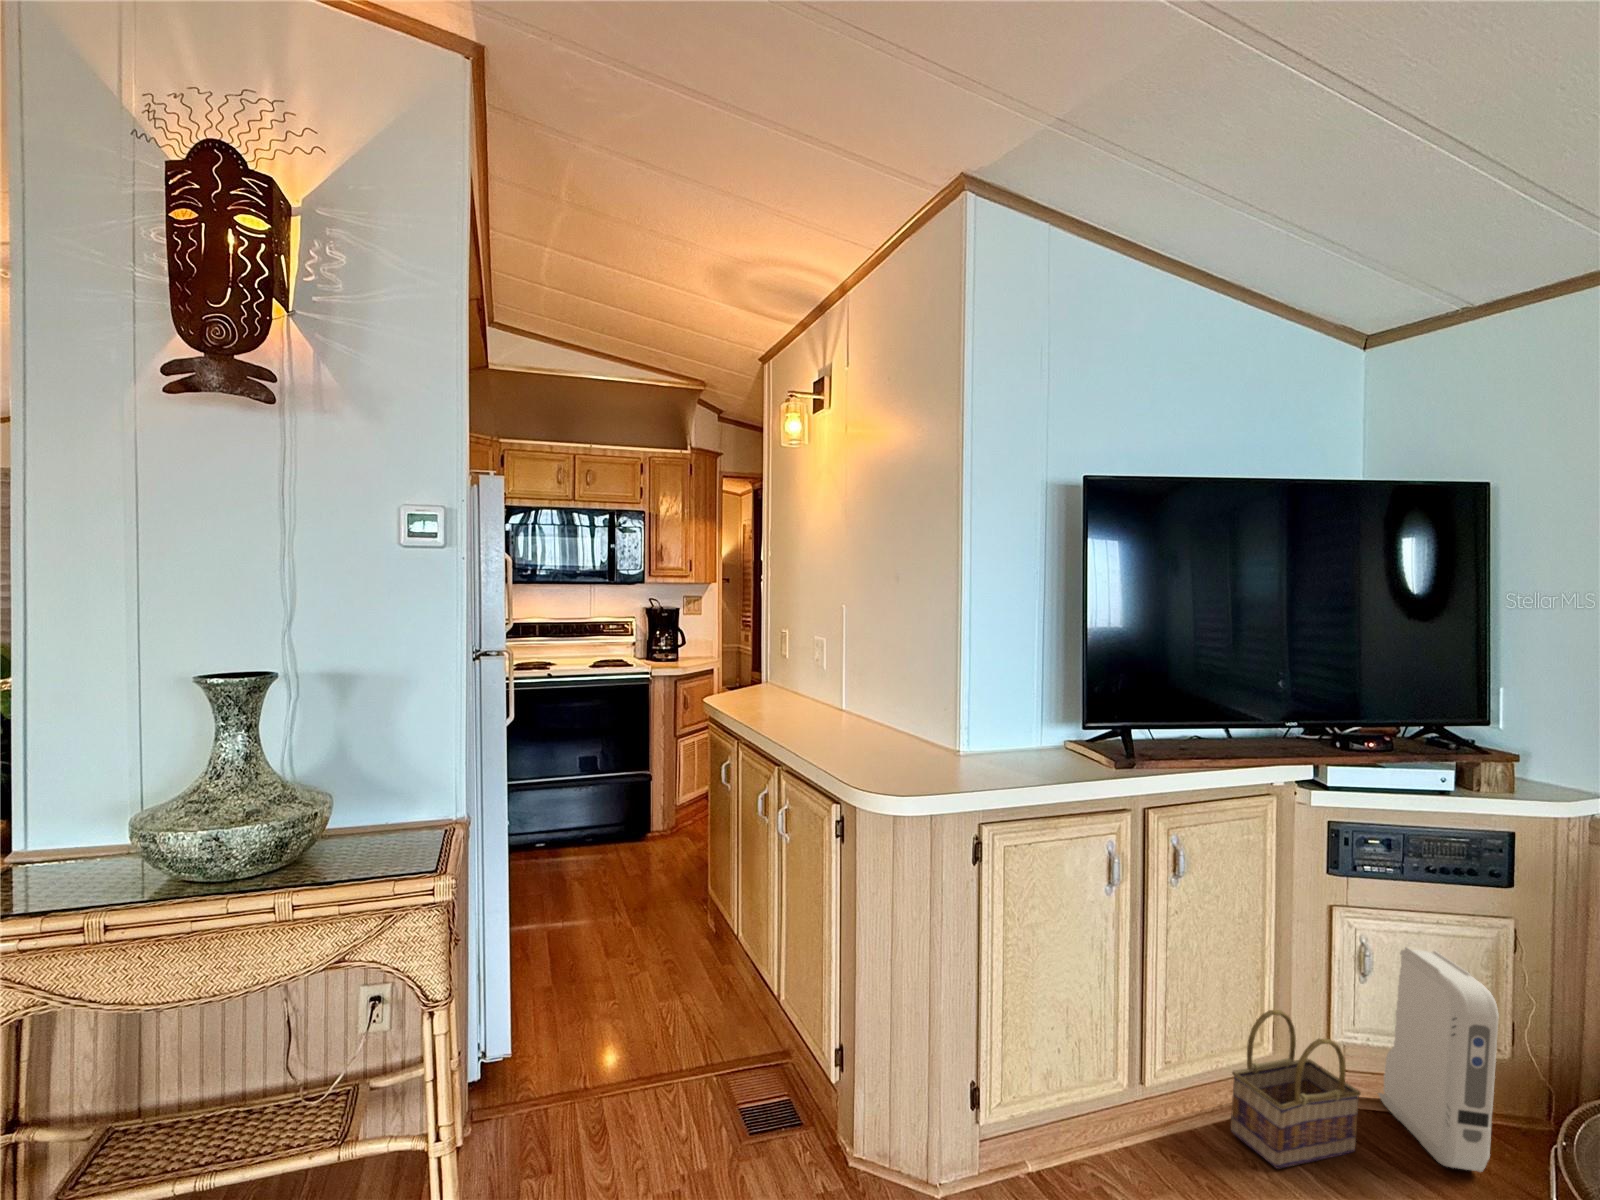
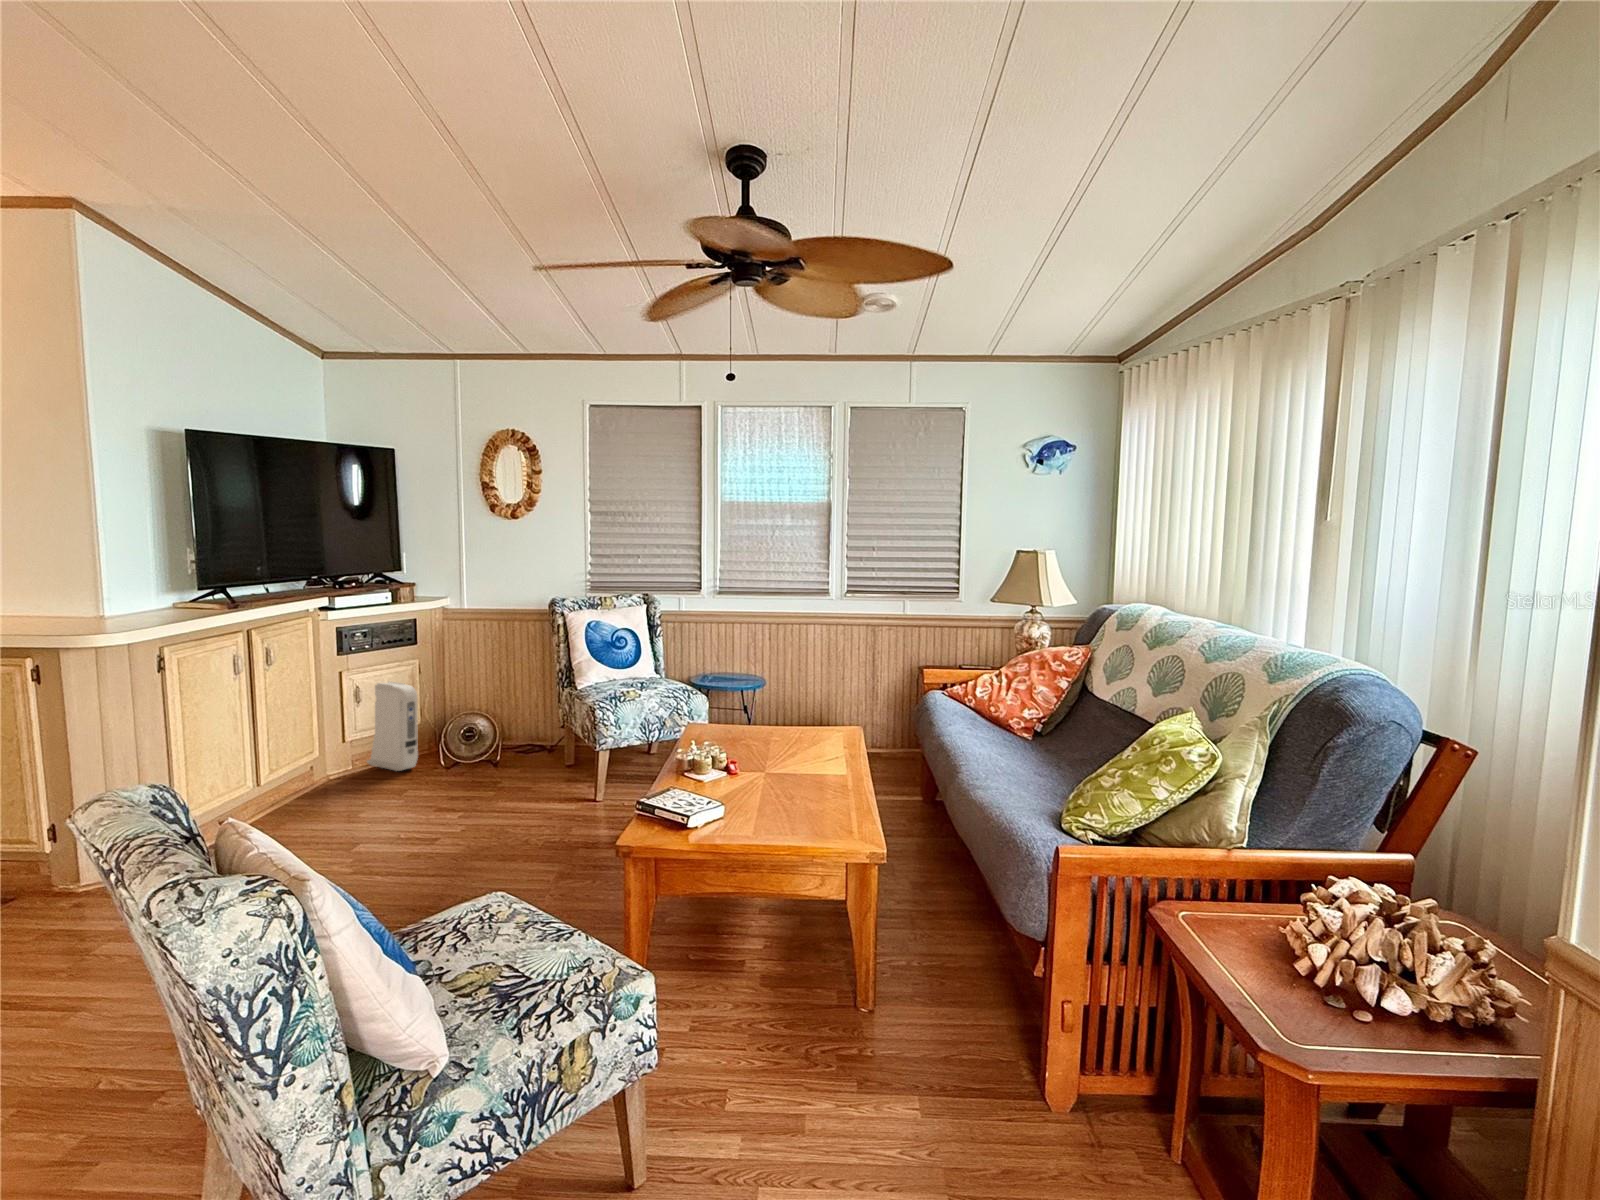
basket: present [1231,1010,1361,1168] -> none [304,729,365,798]

